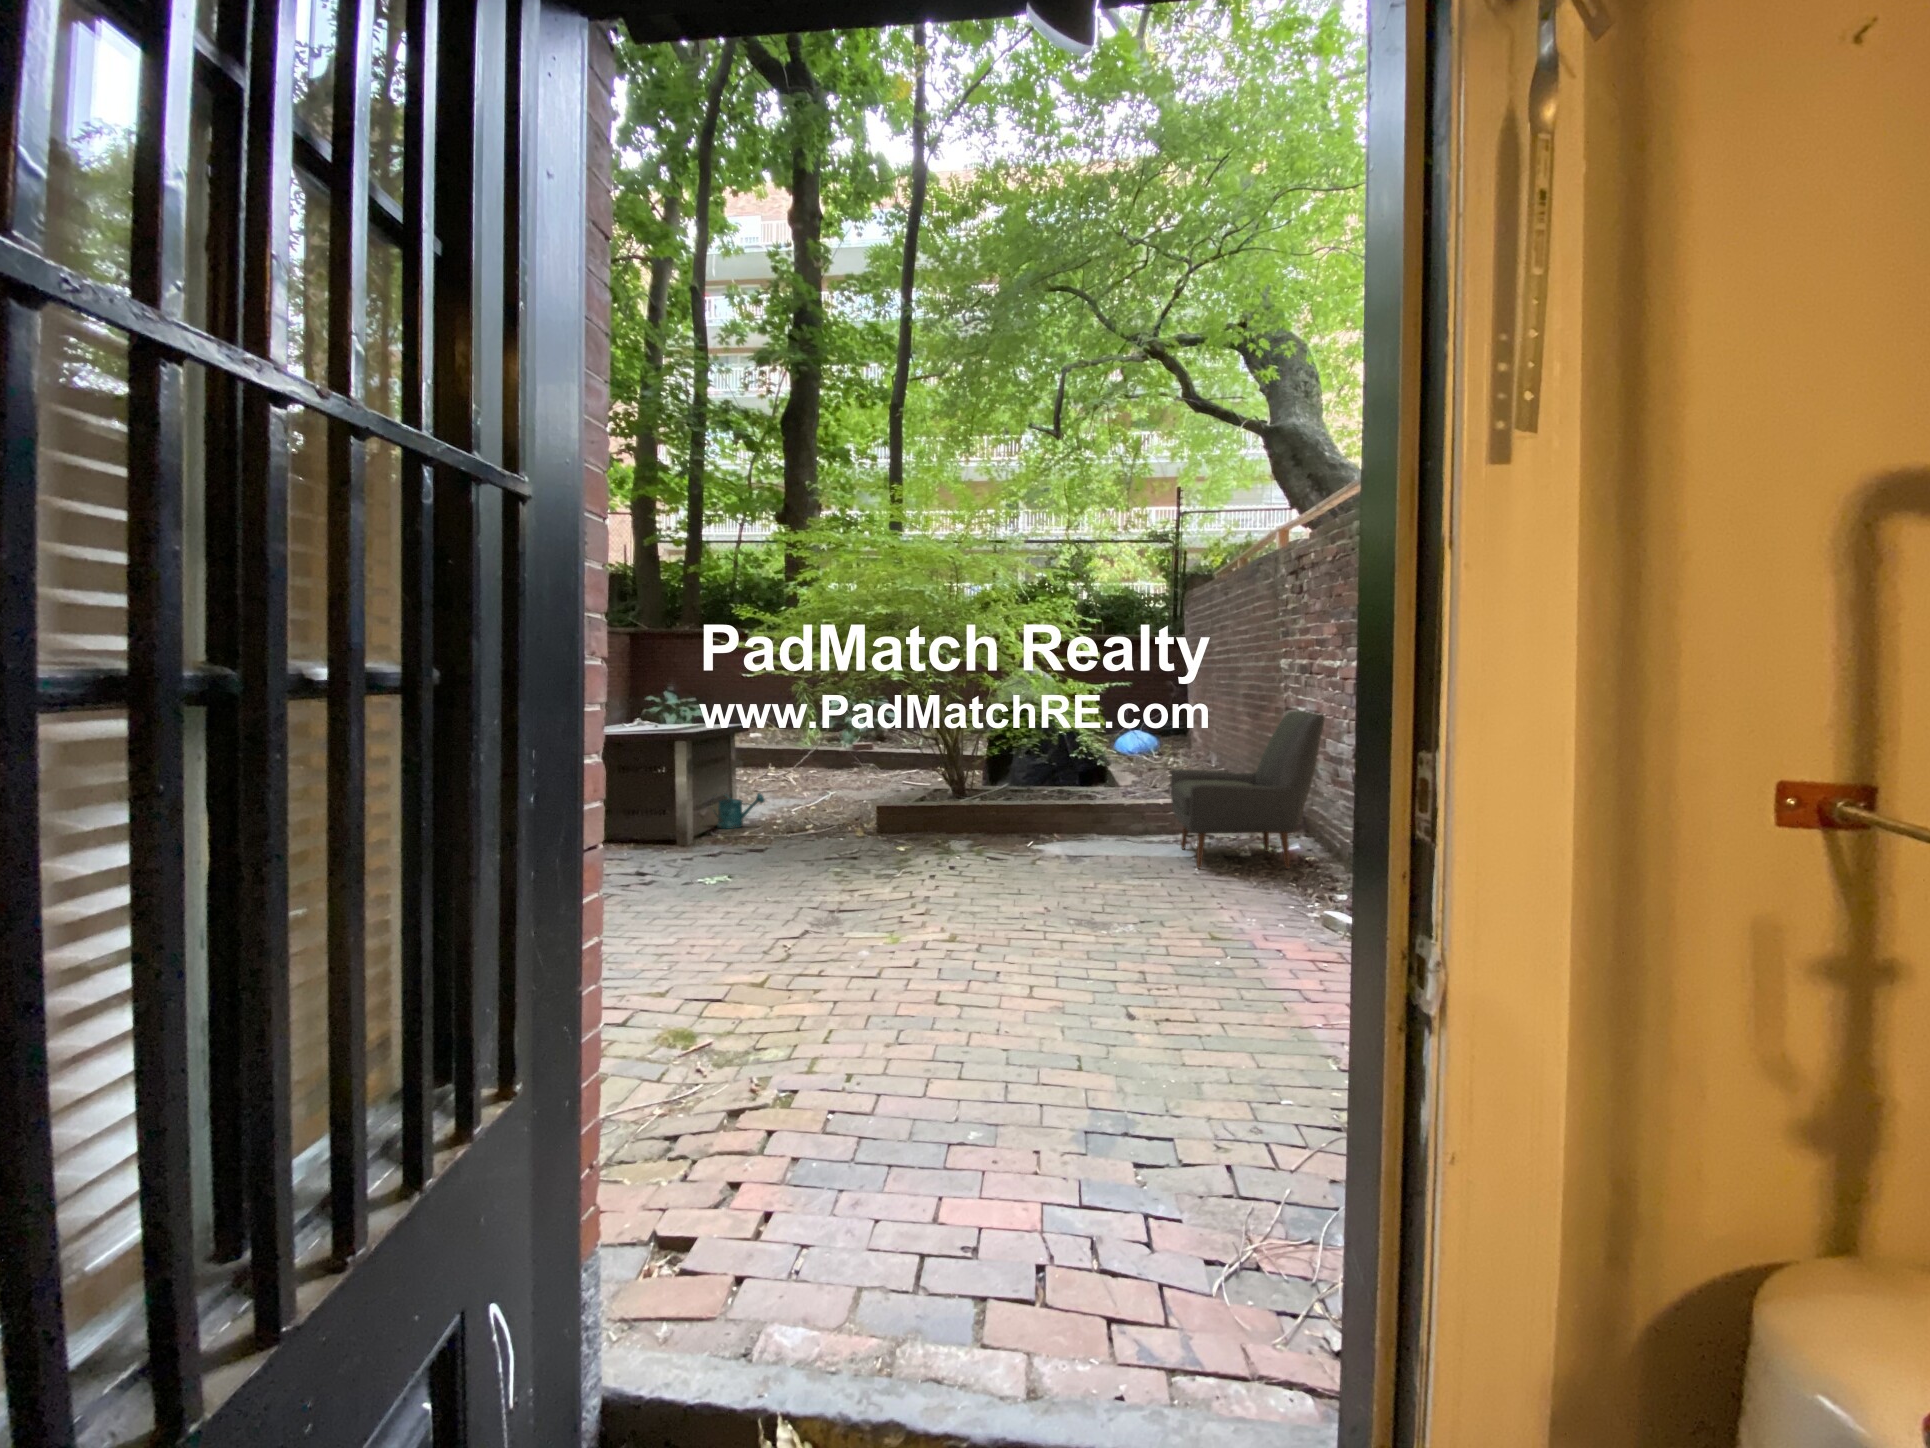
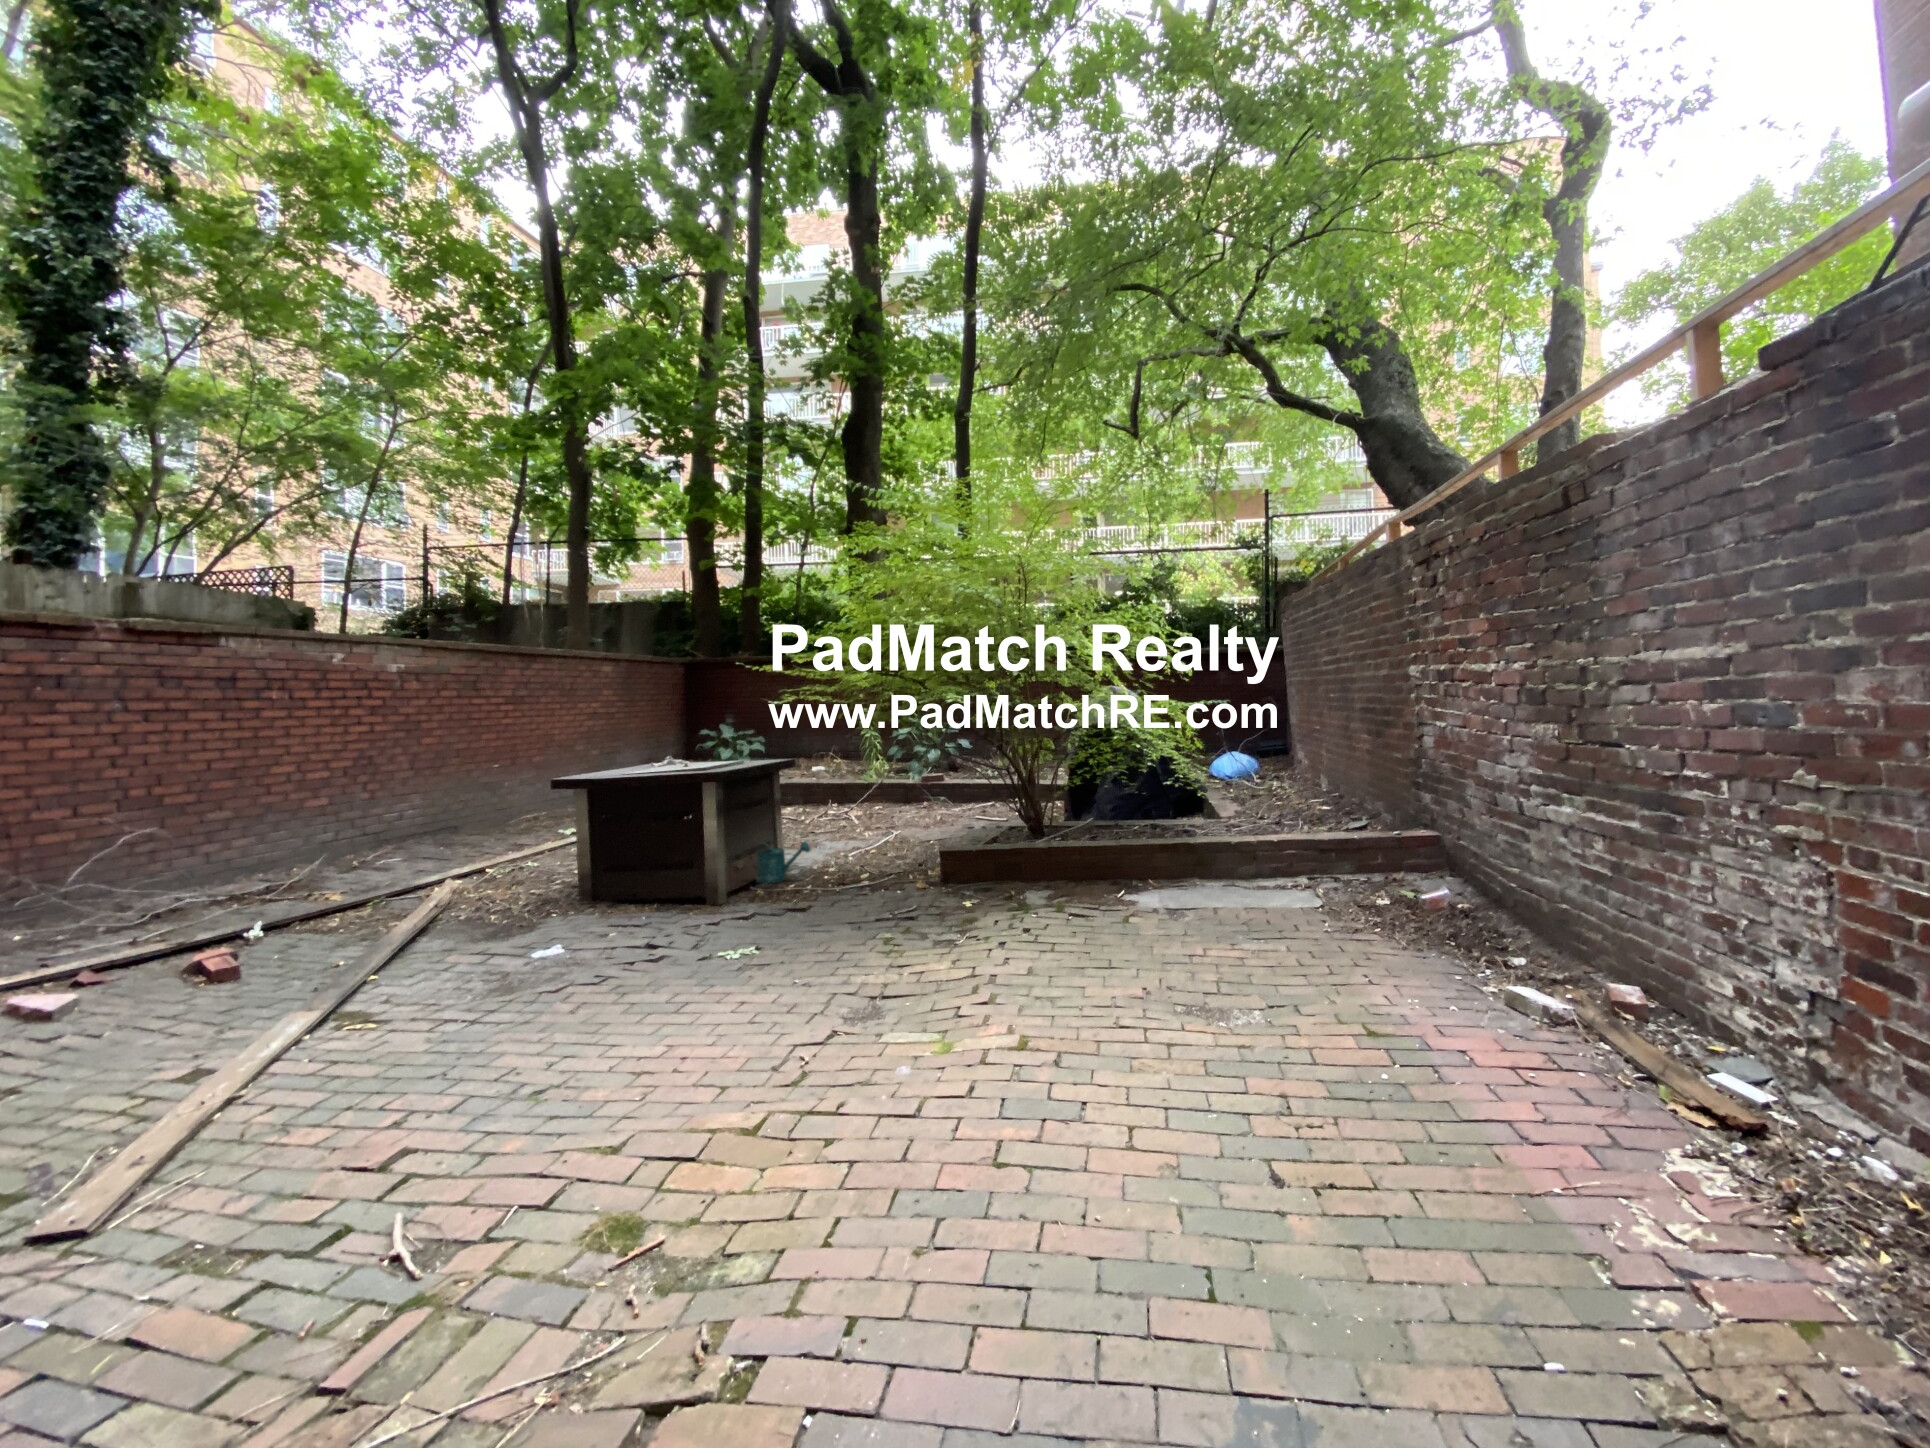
chair: present [1170,711,1325,869] -> none [1285,729,1476,926]

